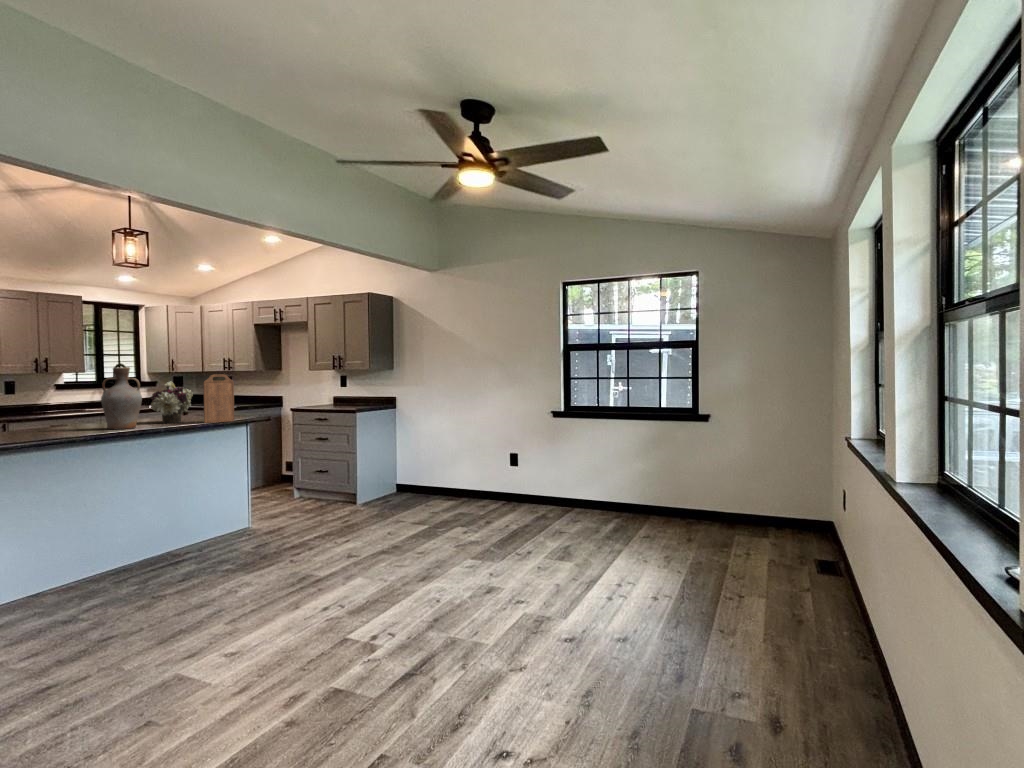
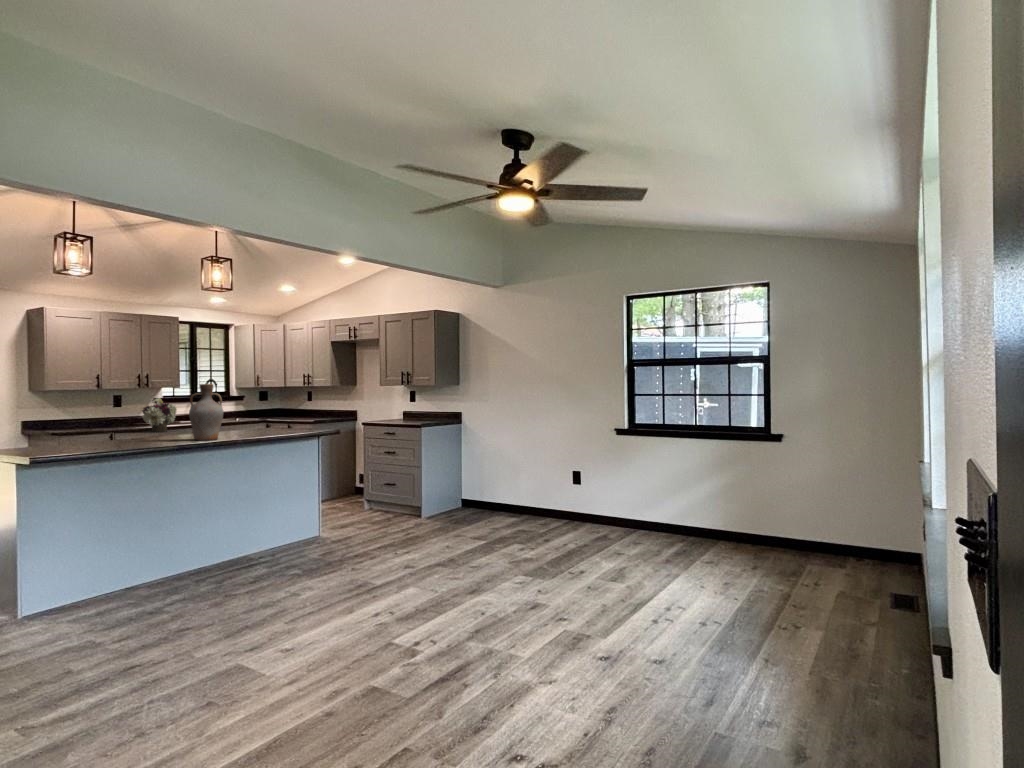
cutting board: present [203,374,234,423] -> none [278,390,305,436]
flower arrangement: present [151,381,193,423] -> present [142,398,177,432]

